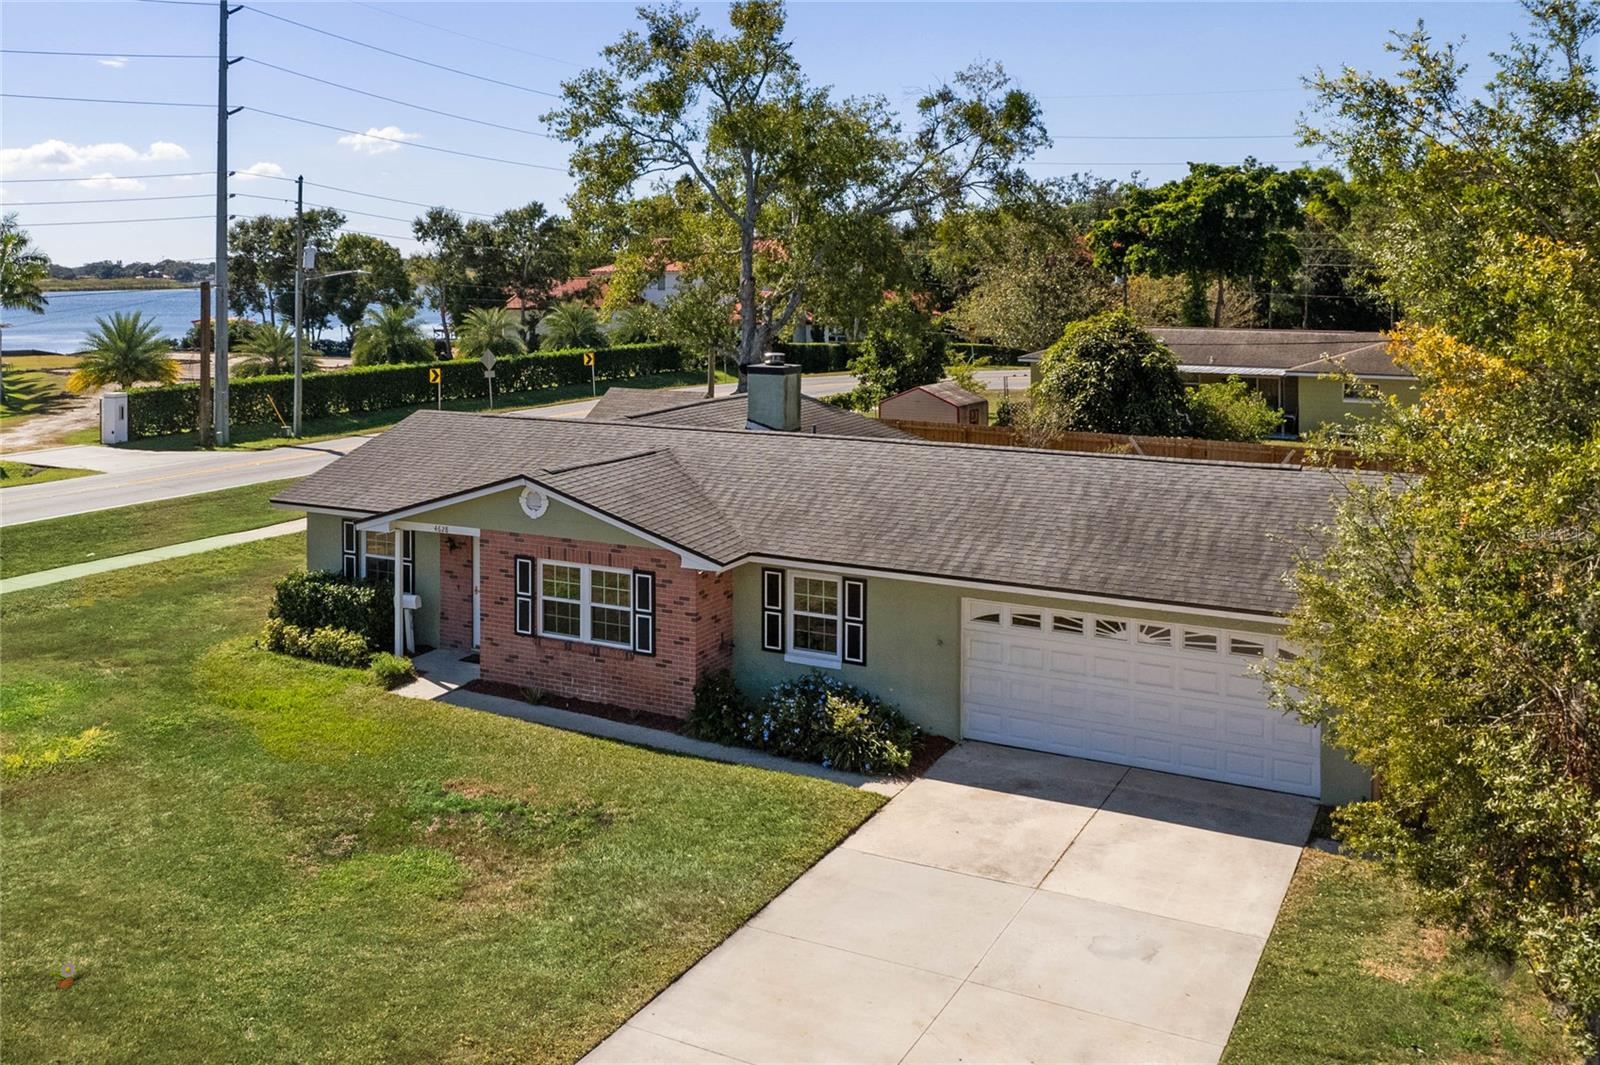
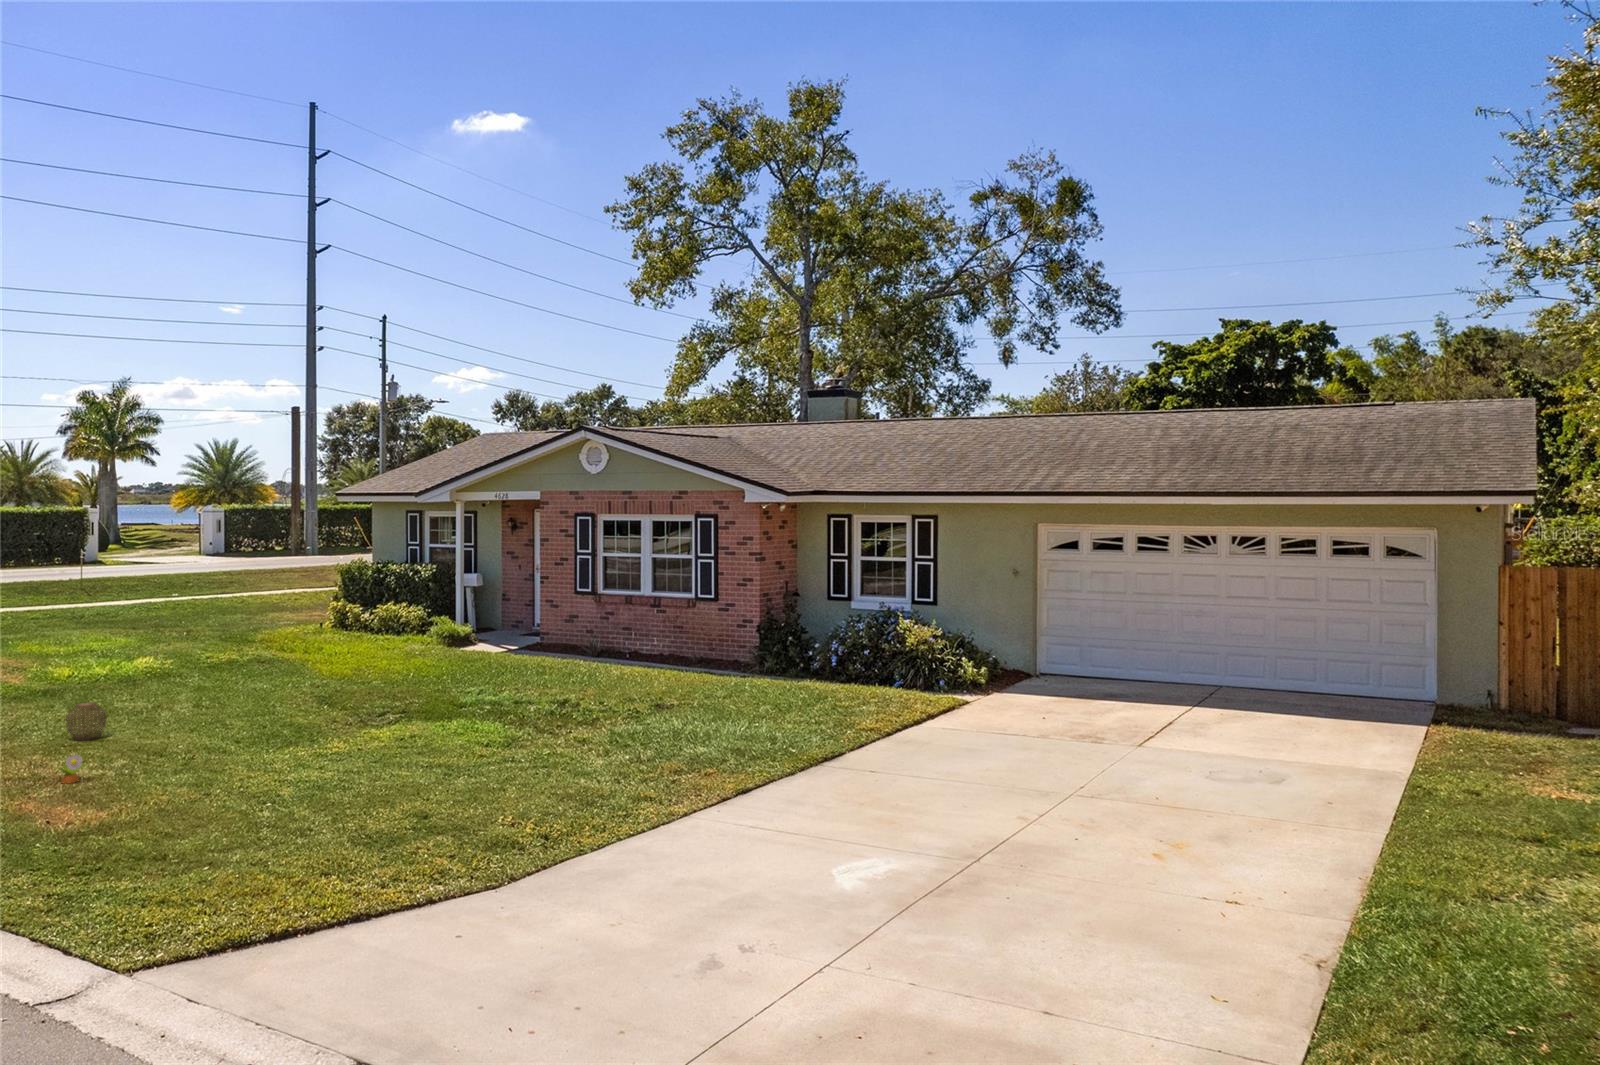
woven basket: none [44,865,83,903] -> present [66,702,106,741]

